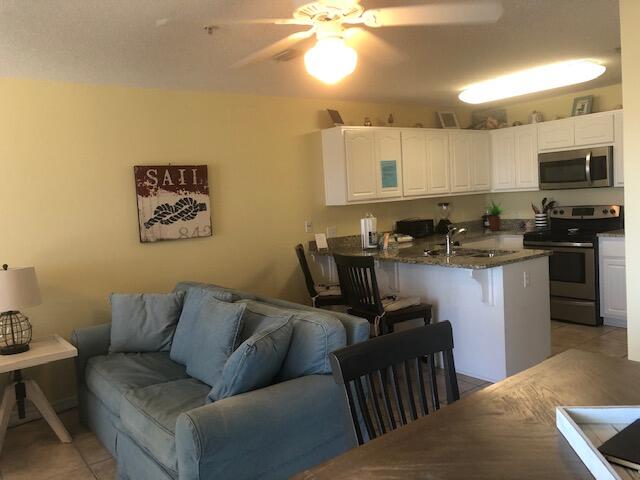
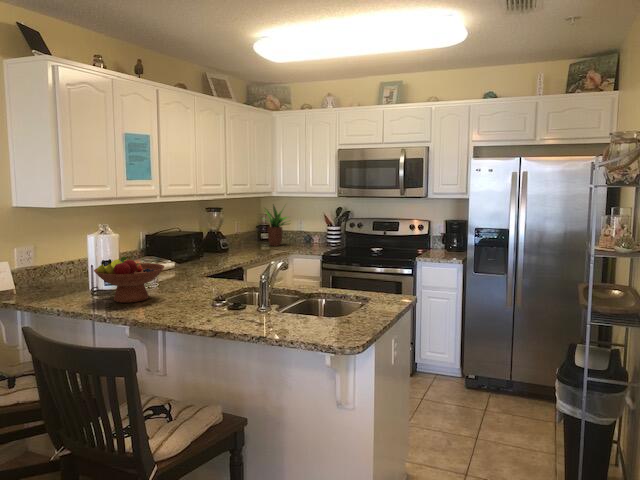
fruit bowl: none [363,229,398,252] -> present [94,257,165,303]

